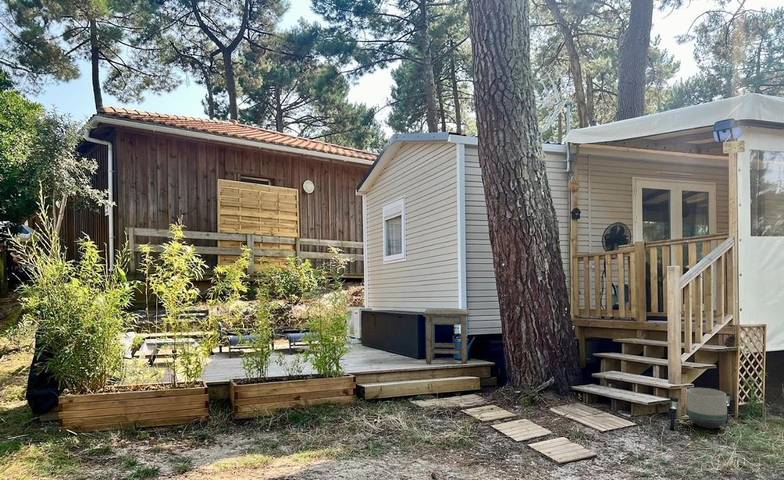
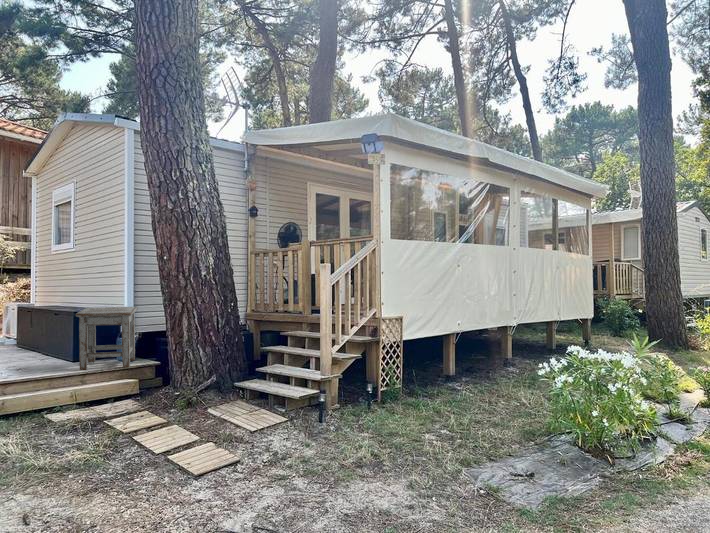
planter: present [687,388,727,428] -> none [331,377,362,414]

